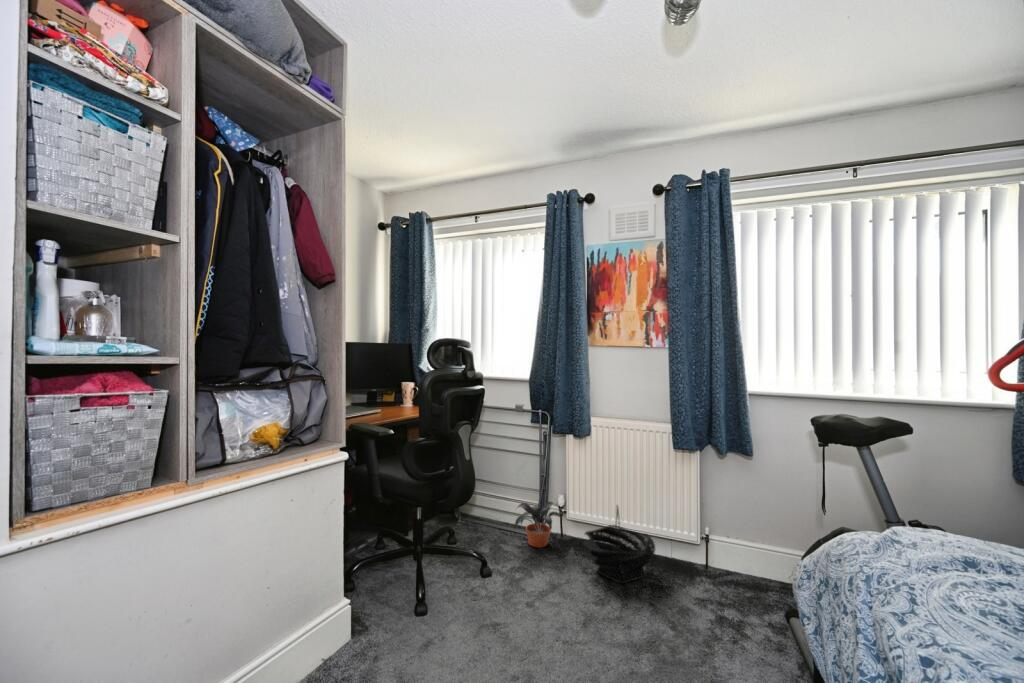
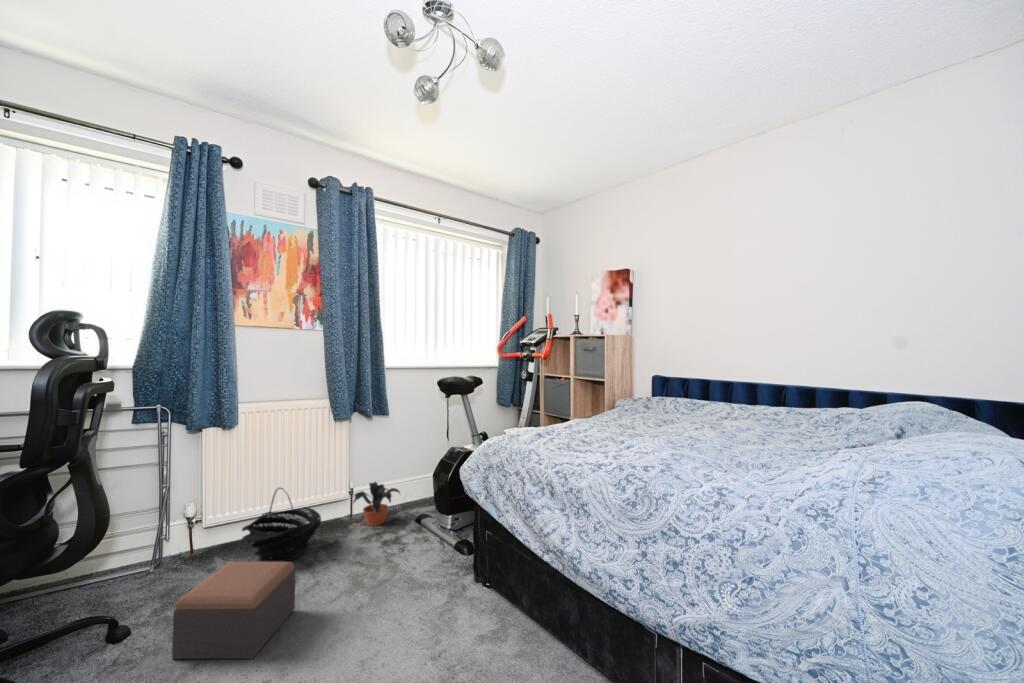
potted plant: present [515,502,561,547] -> present [353,482,400,526]
footstool: none [491,558,583,656] -> present [172,562,296,659]

